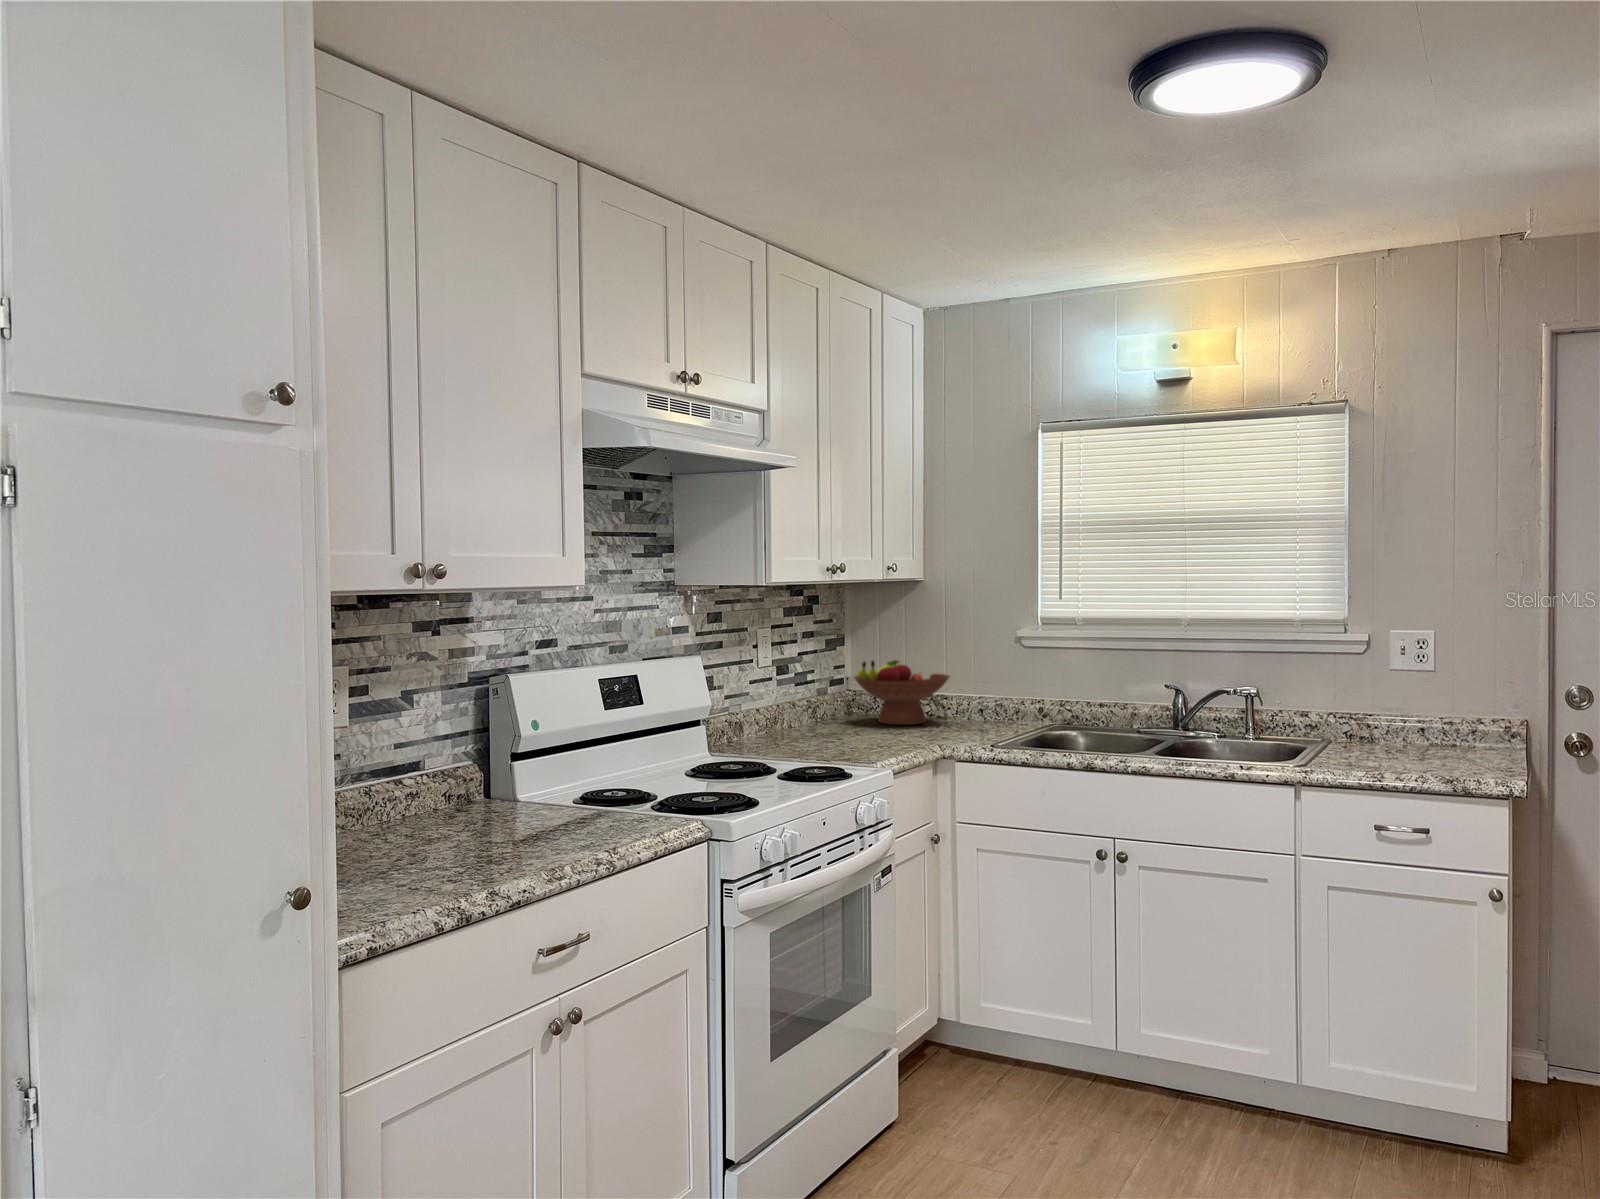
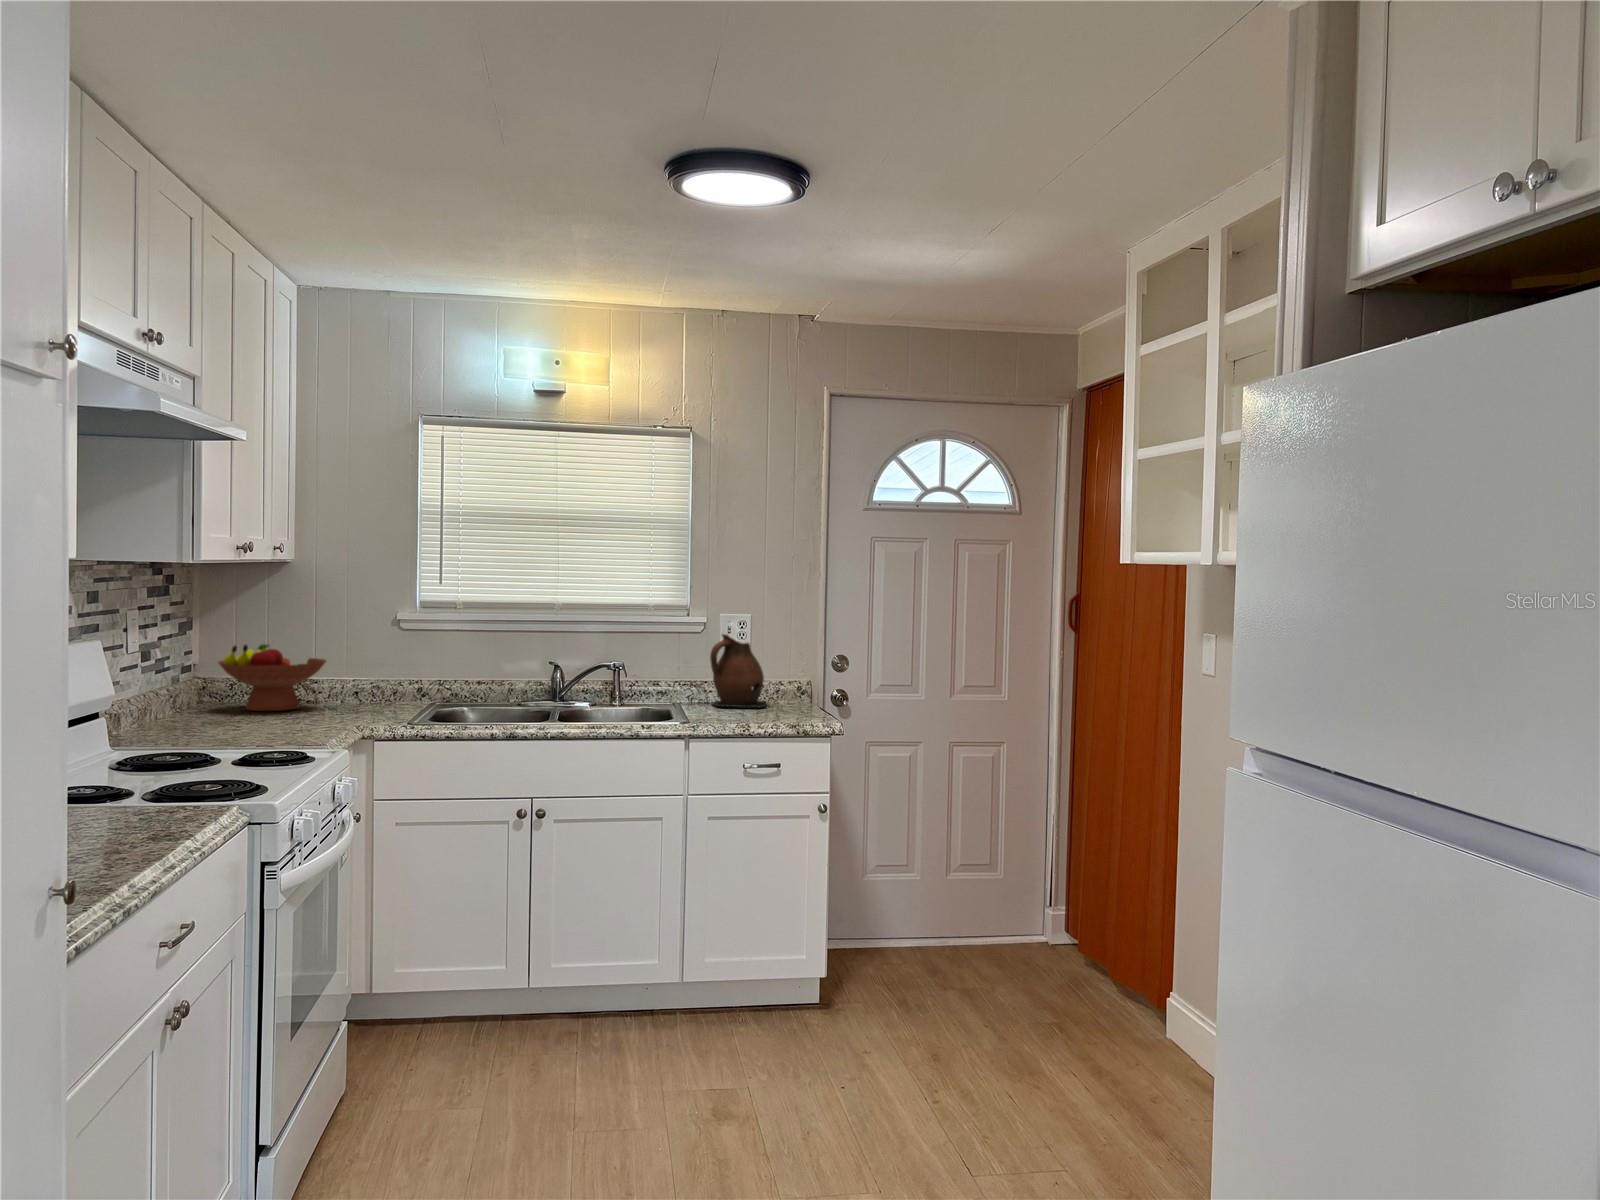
ceramic pitcher: none [1369,657,1459,754] -> present [710,634,766,708]

